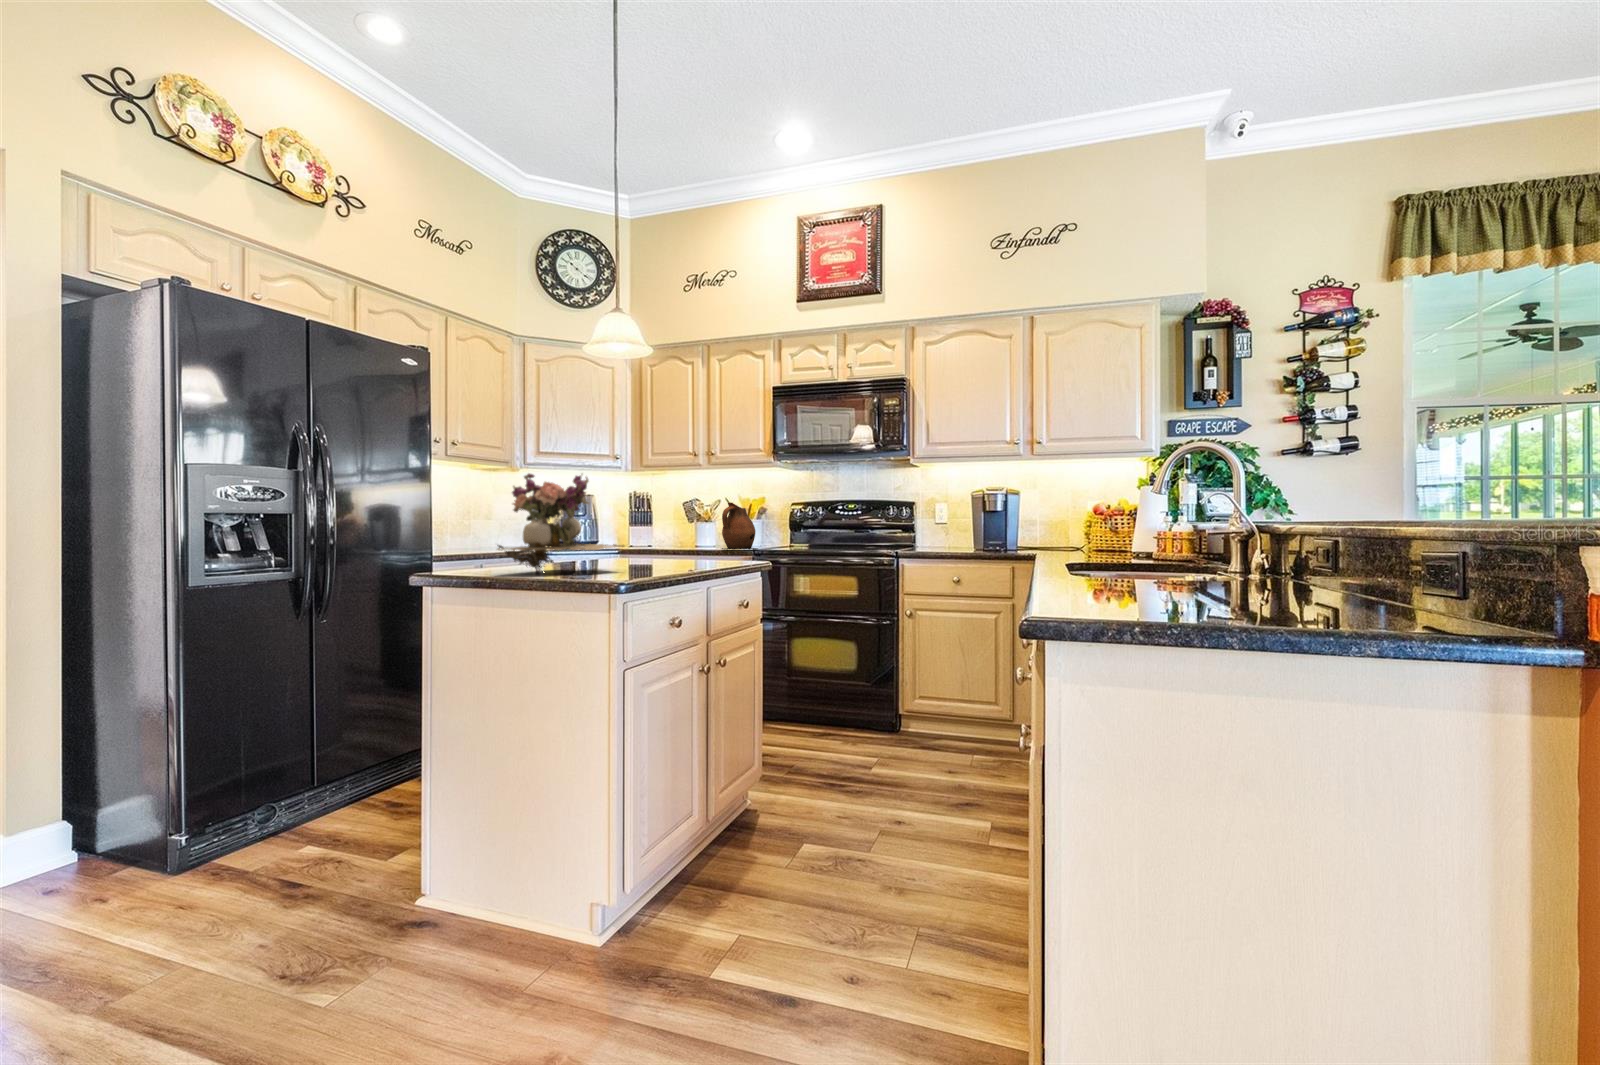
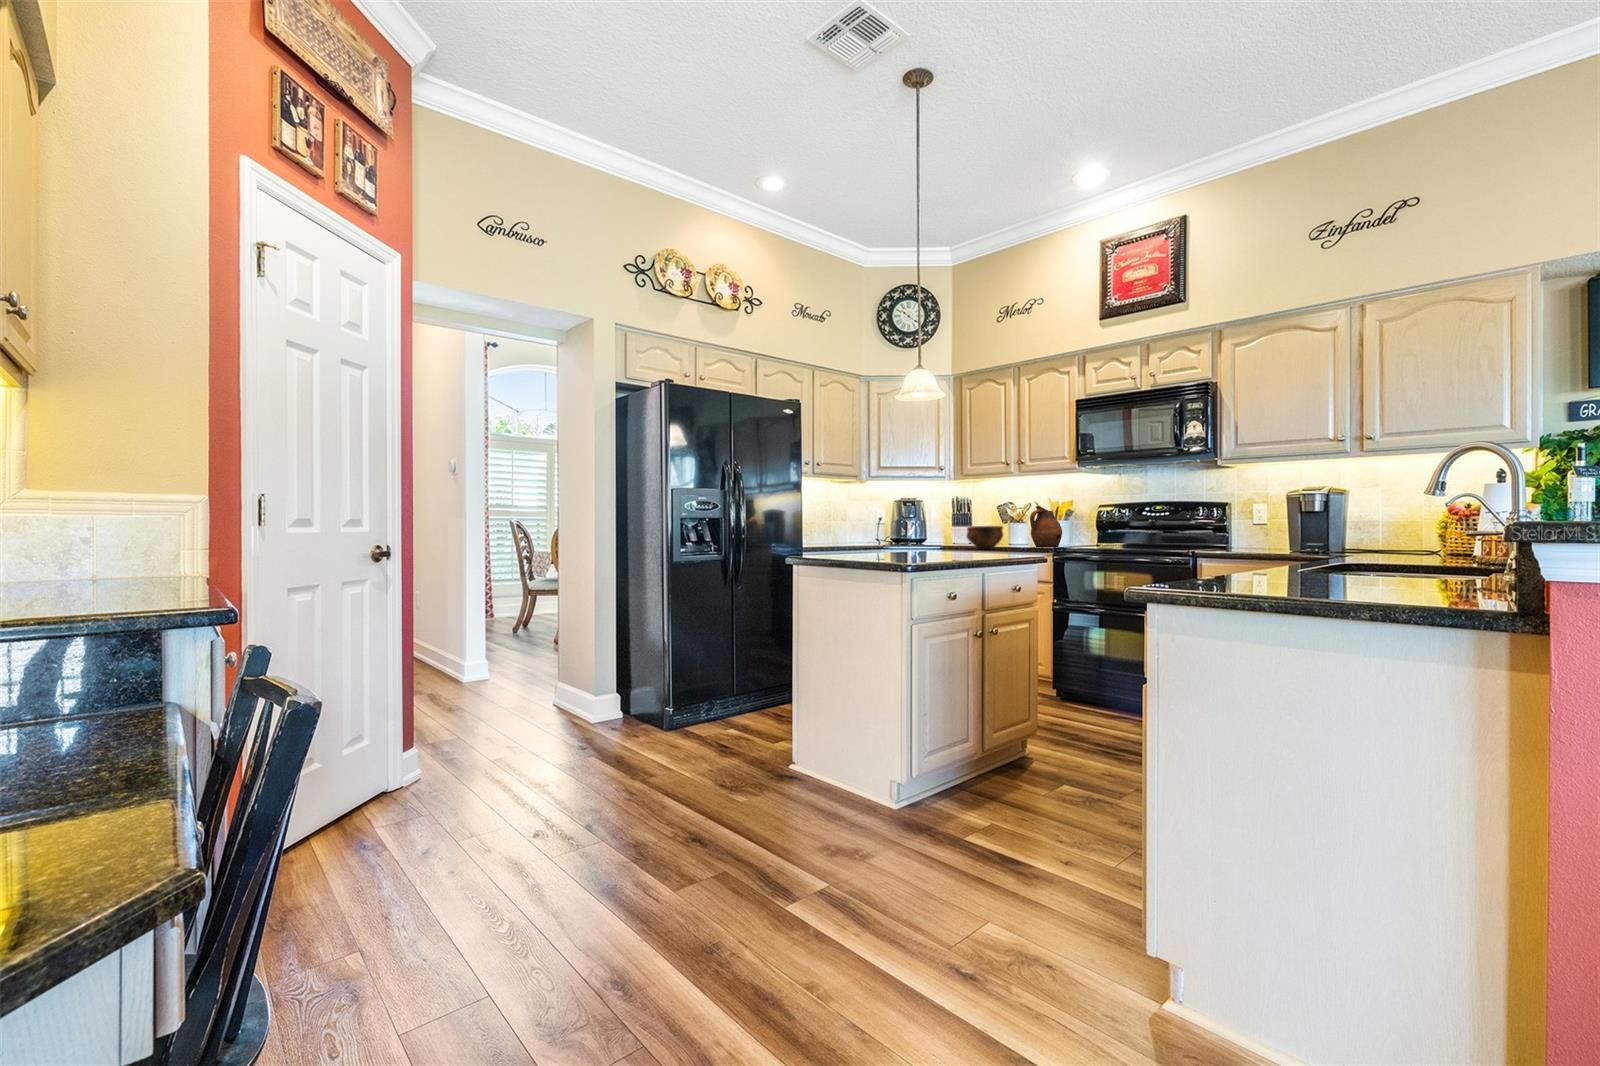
flower arrangement: present [497,473,624,571] -> none [836,489,921,559]
bowl: none [652,525,695,552] -> present [967,526,1003,549]

